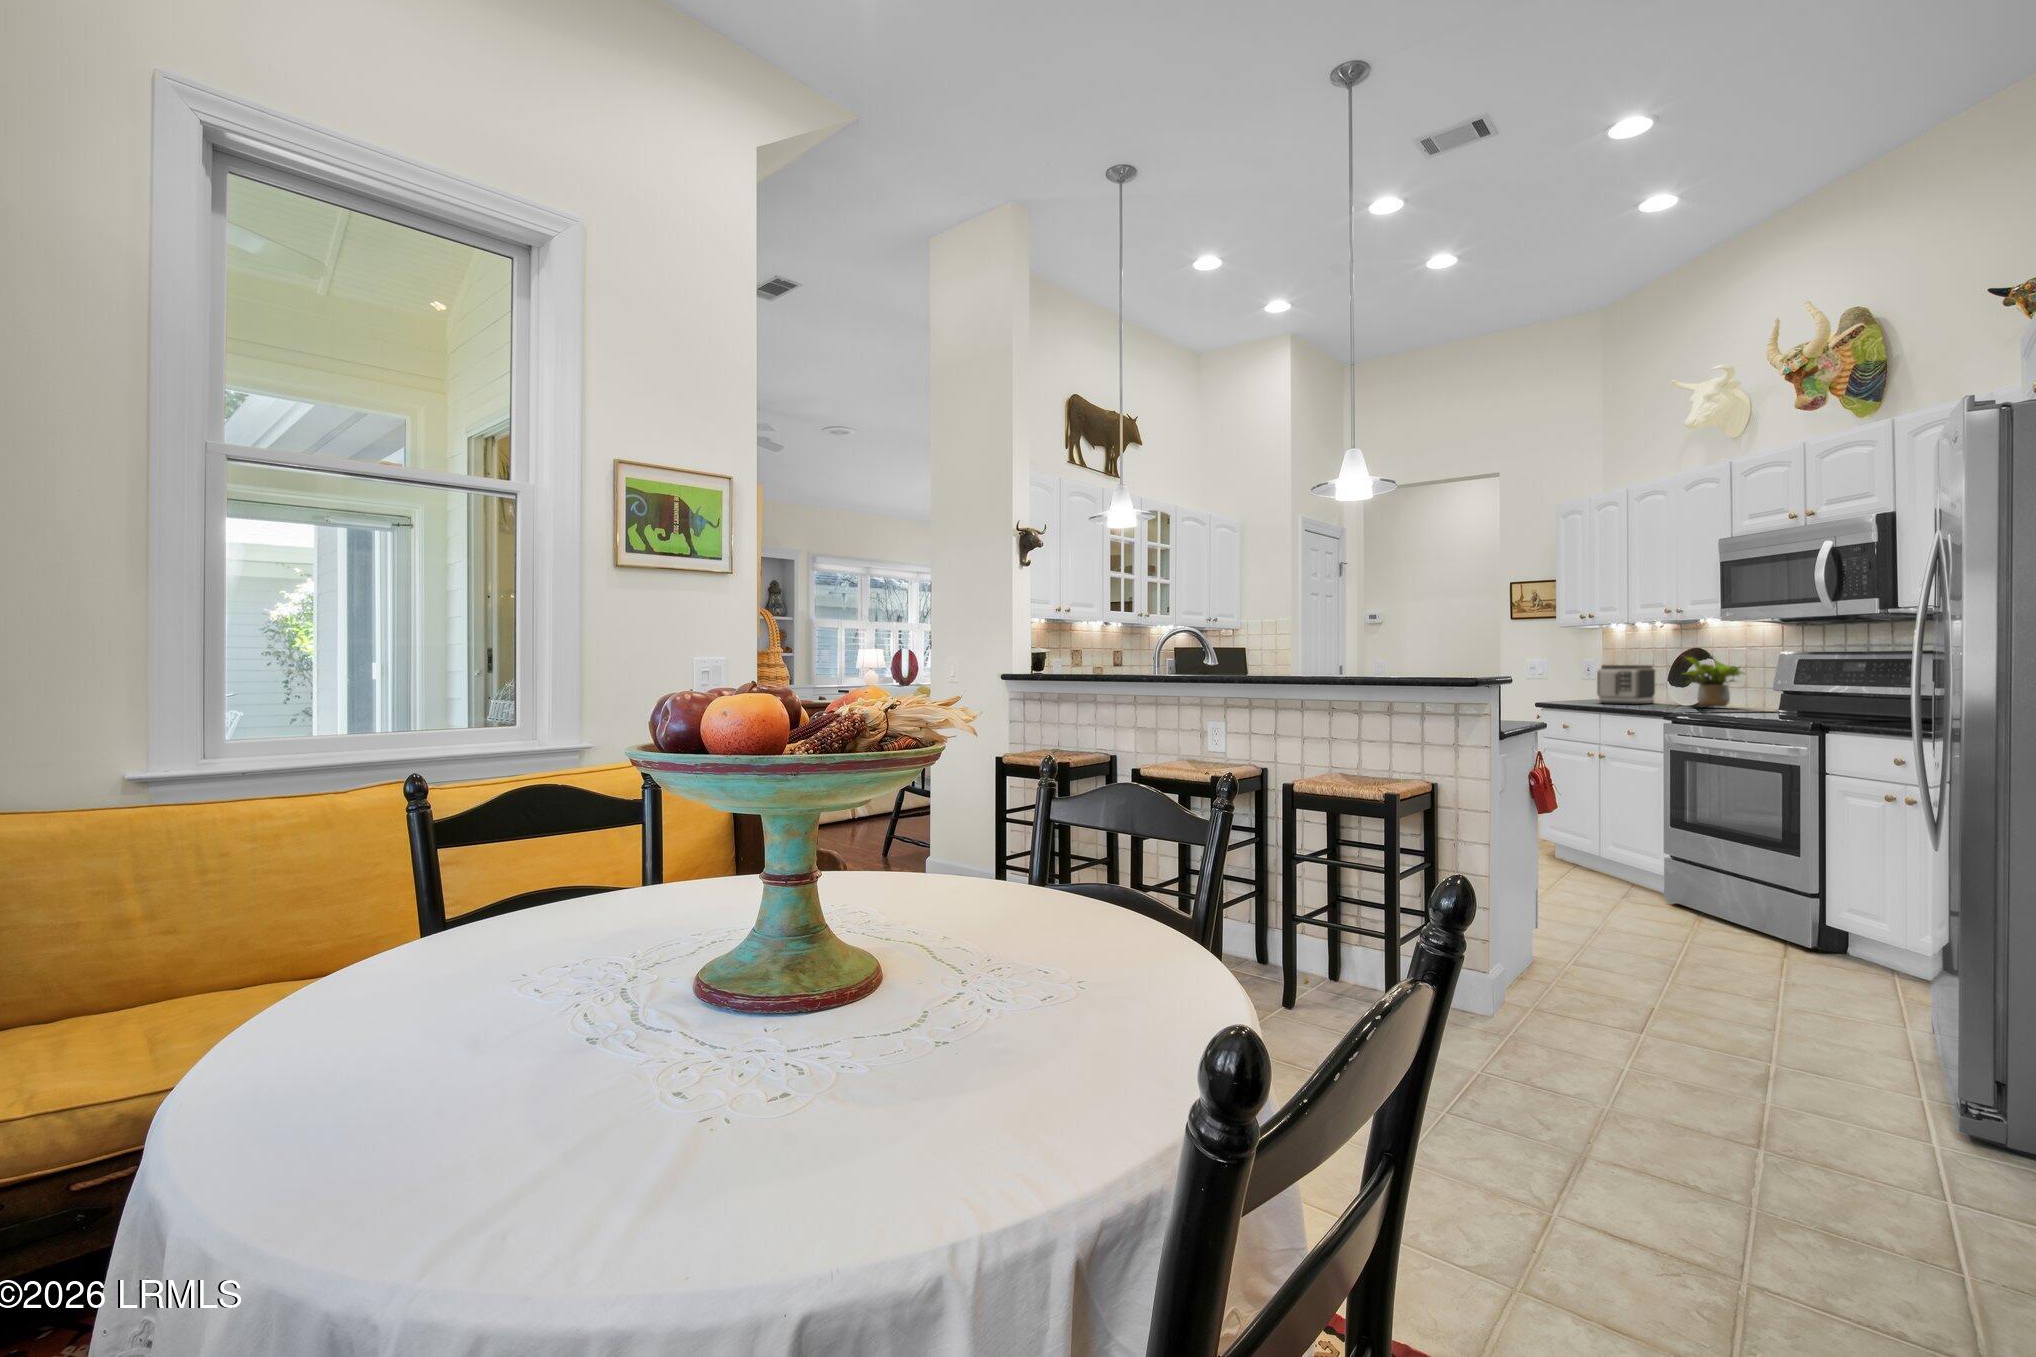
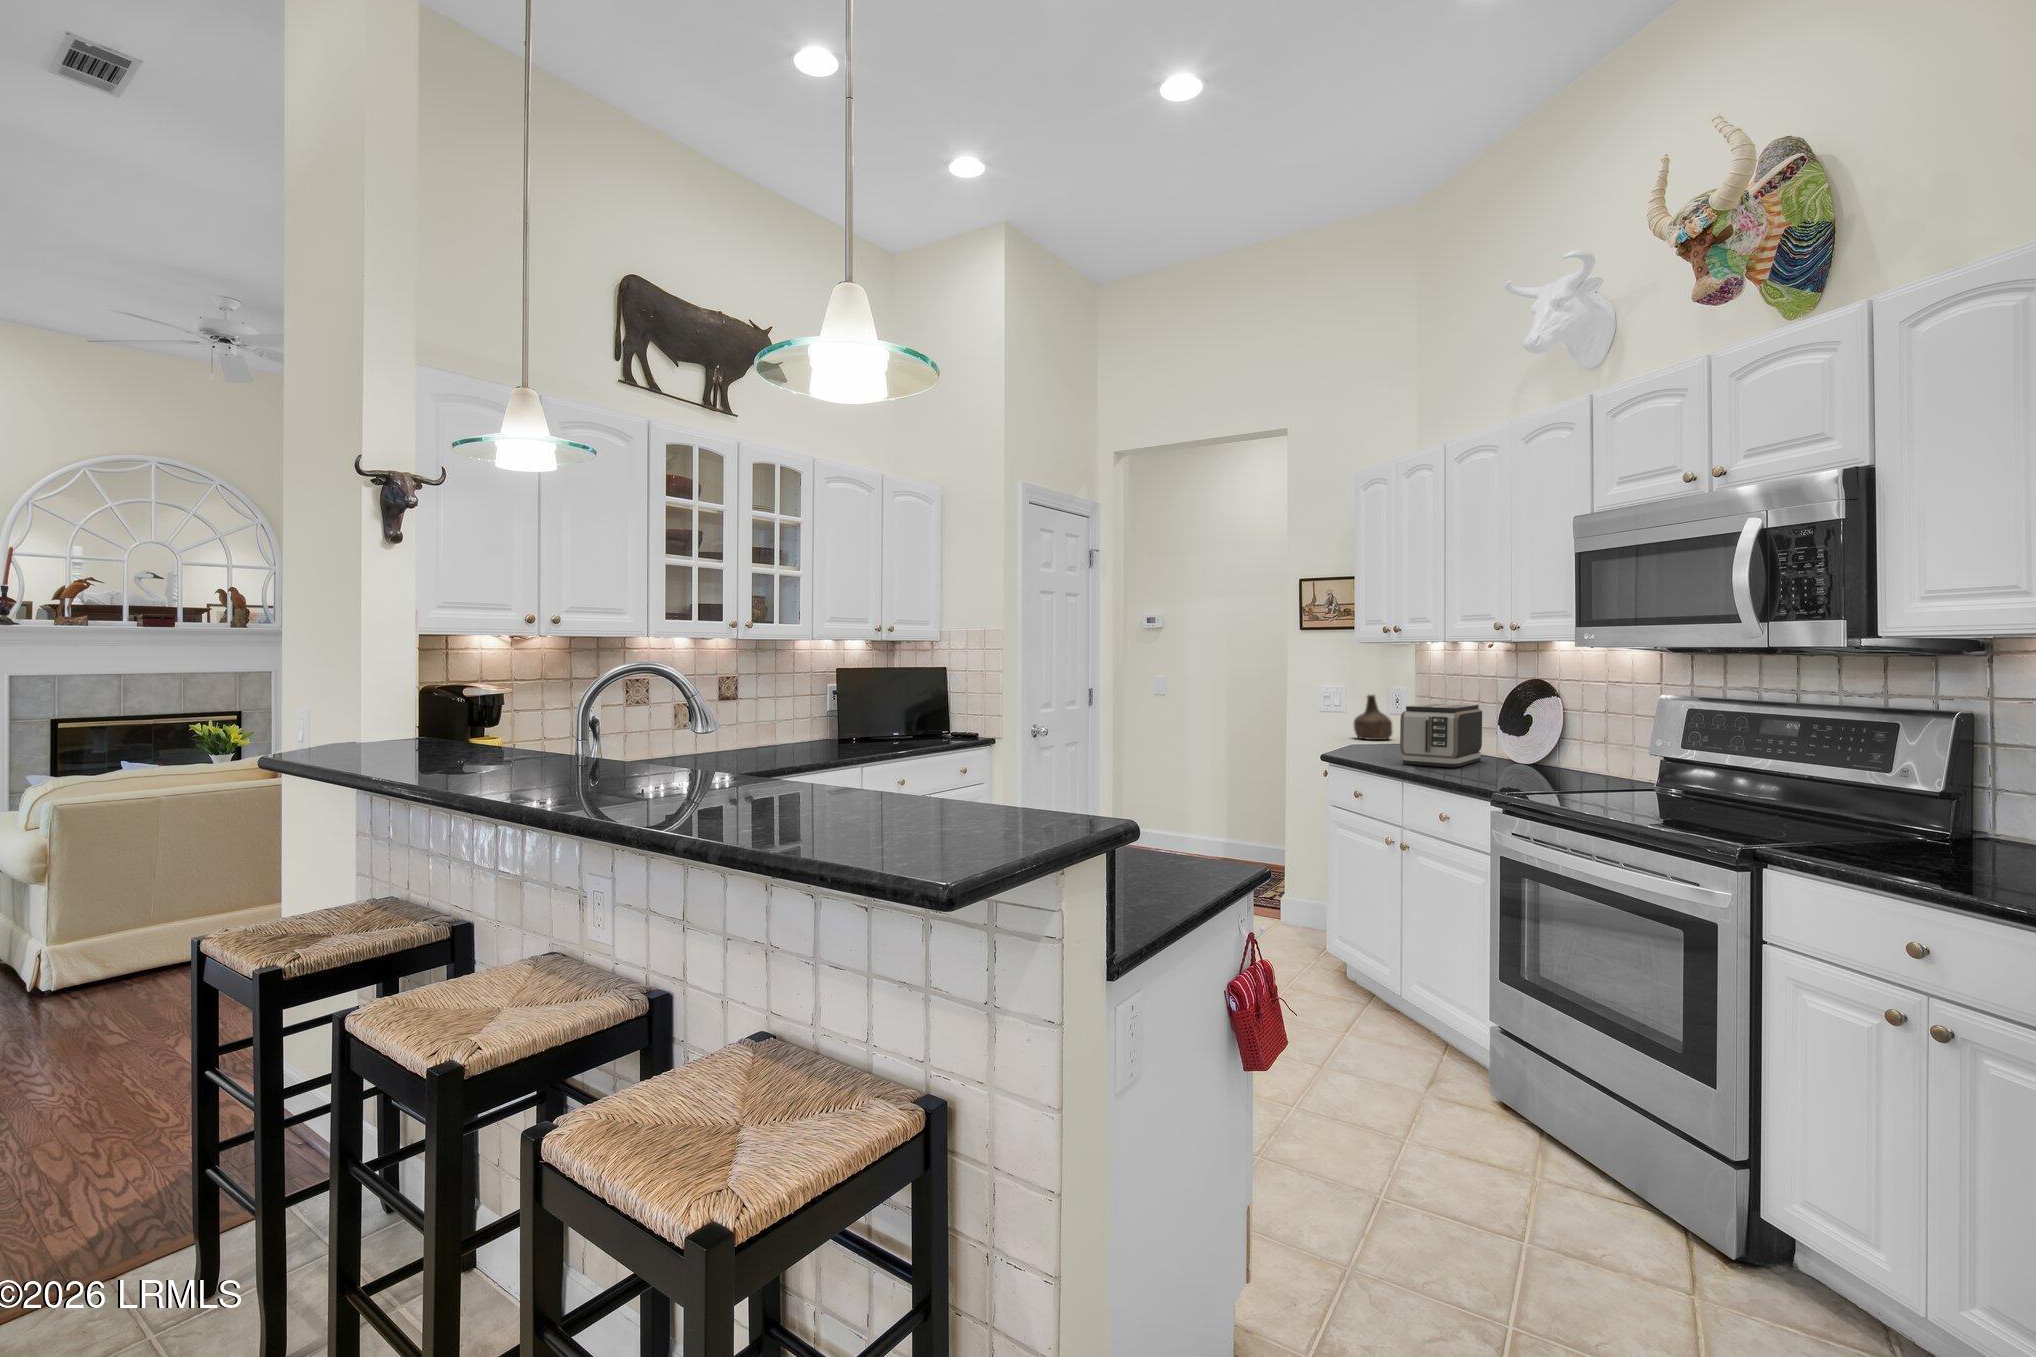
potted plant: present [1683,657,1743,707] -> none [1517,699,1611,779]
bottle: none [1554,665,1585,697] -> present [1354,695,1392,740]

